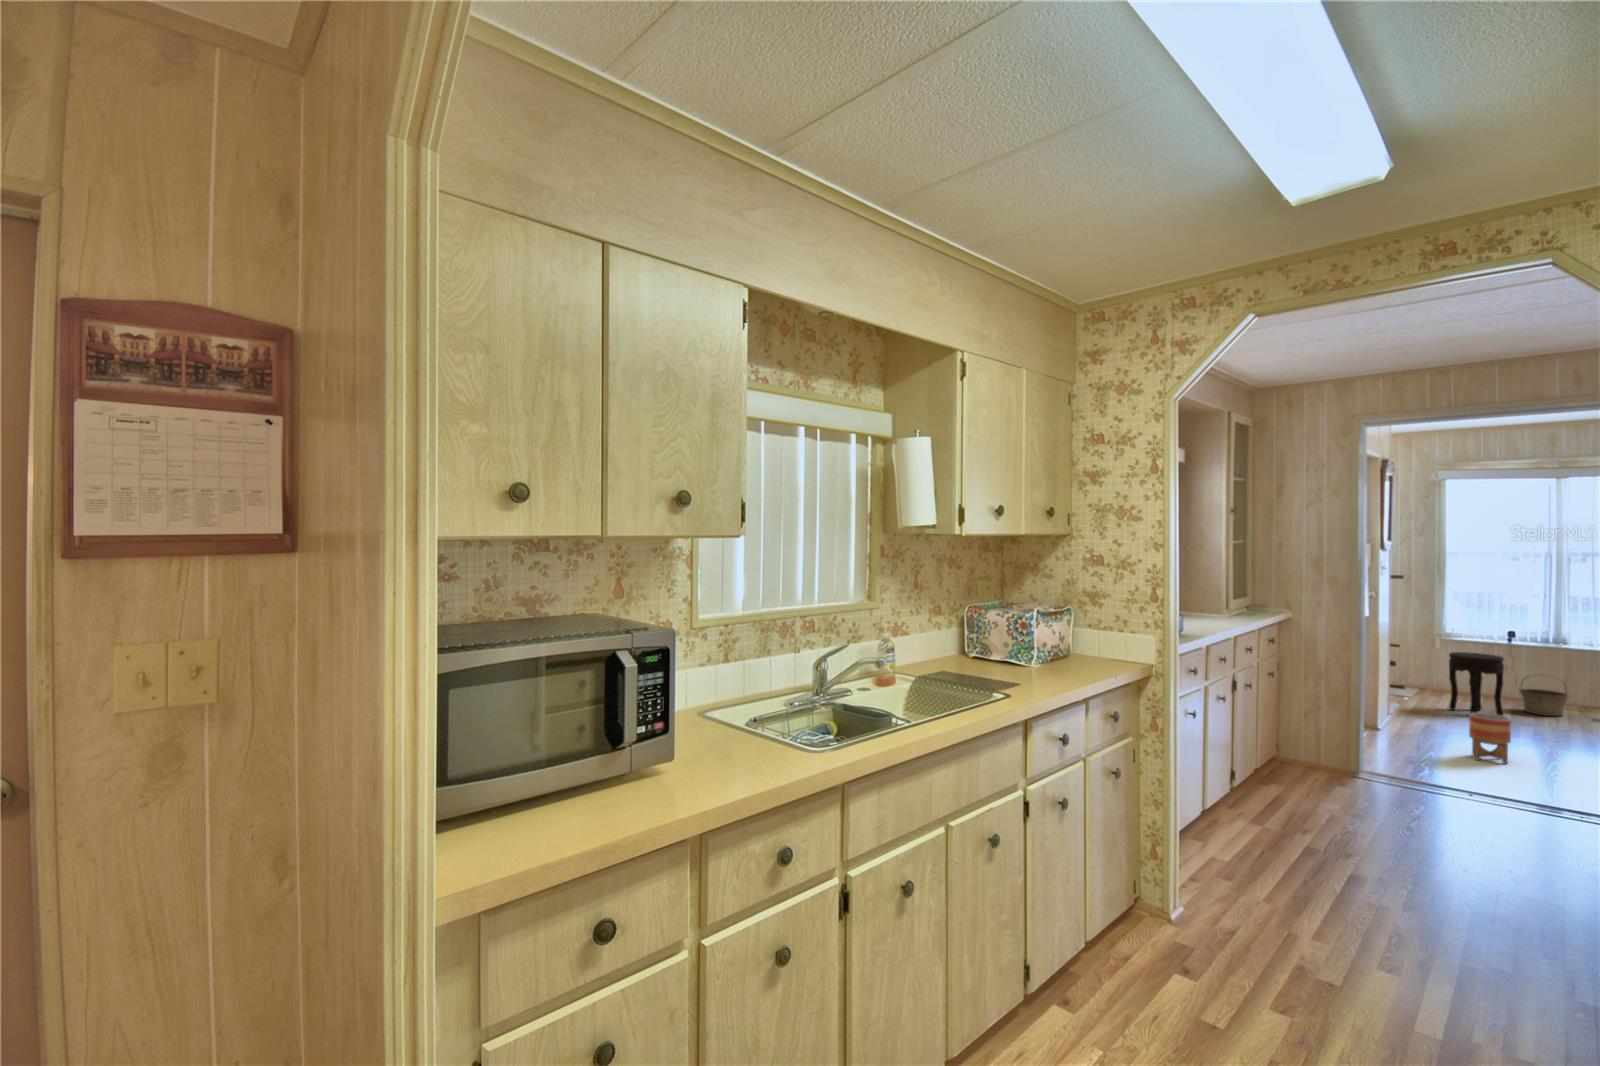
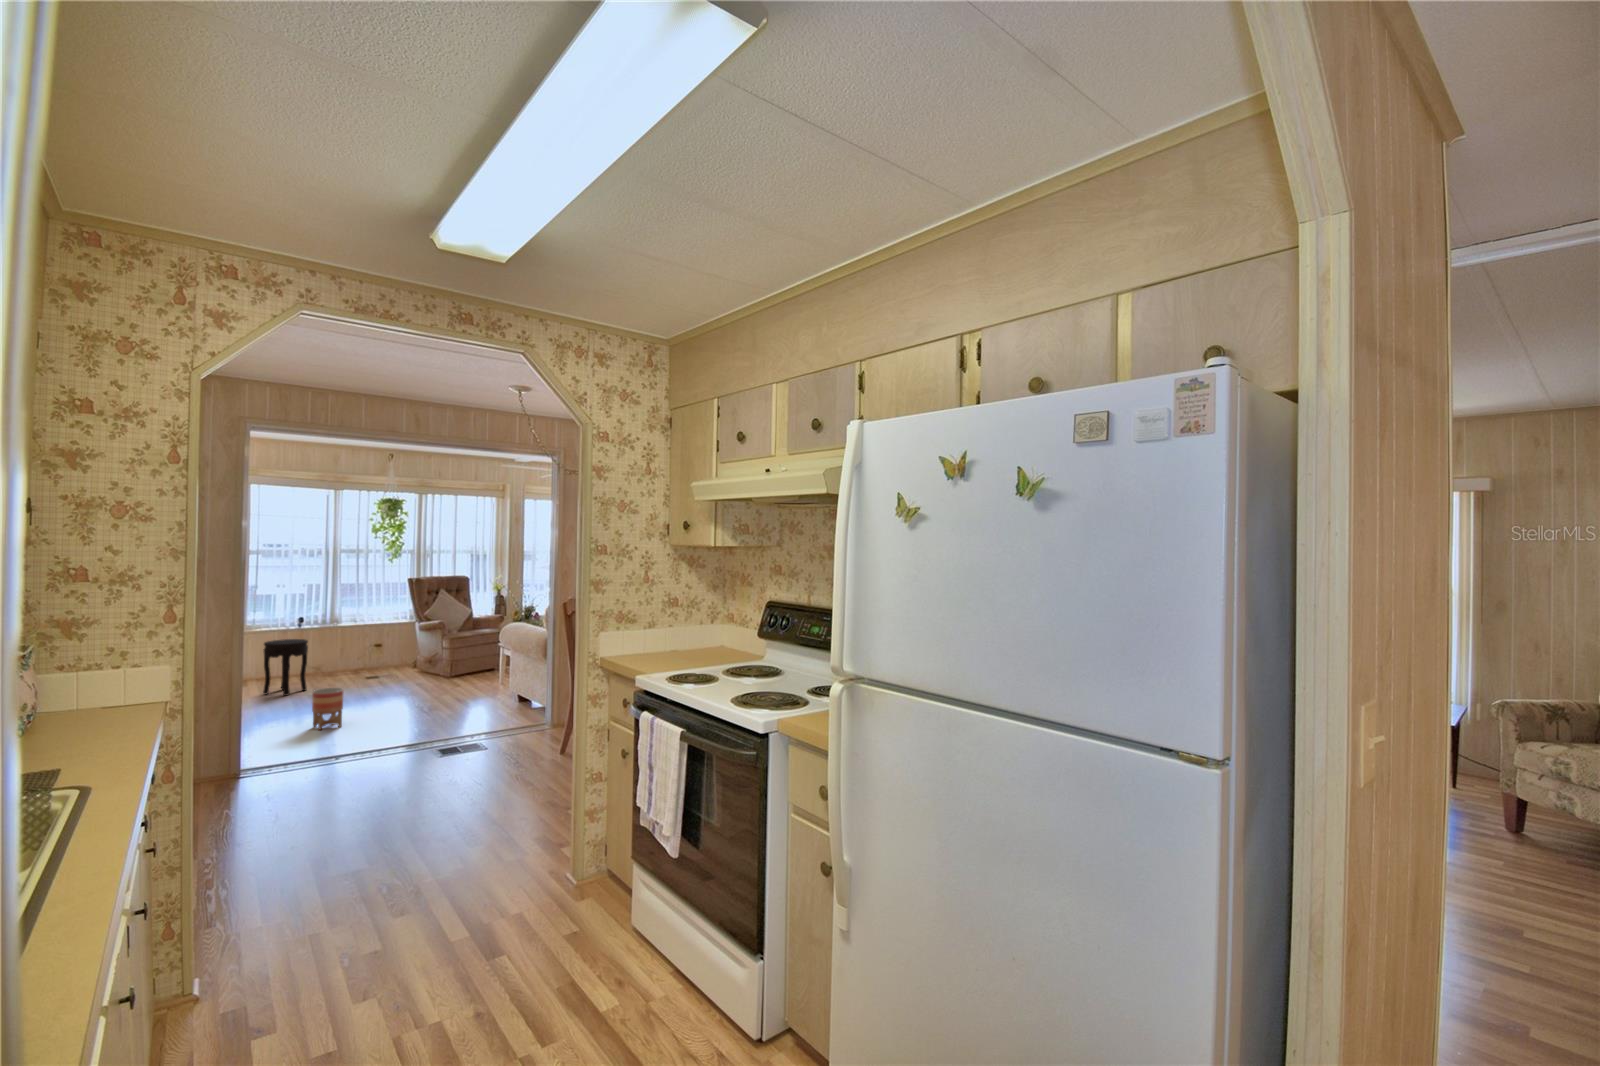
basket: present [1520,683,1568,716] -> none [313,649,348,683]

